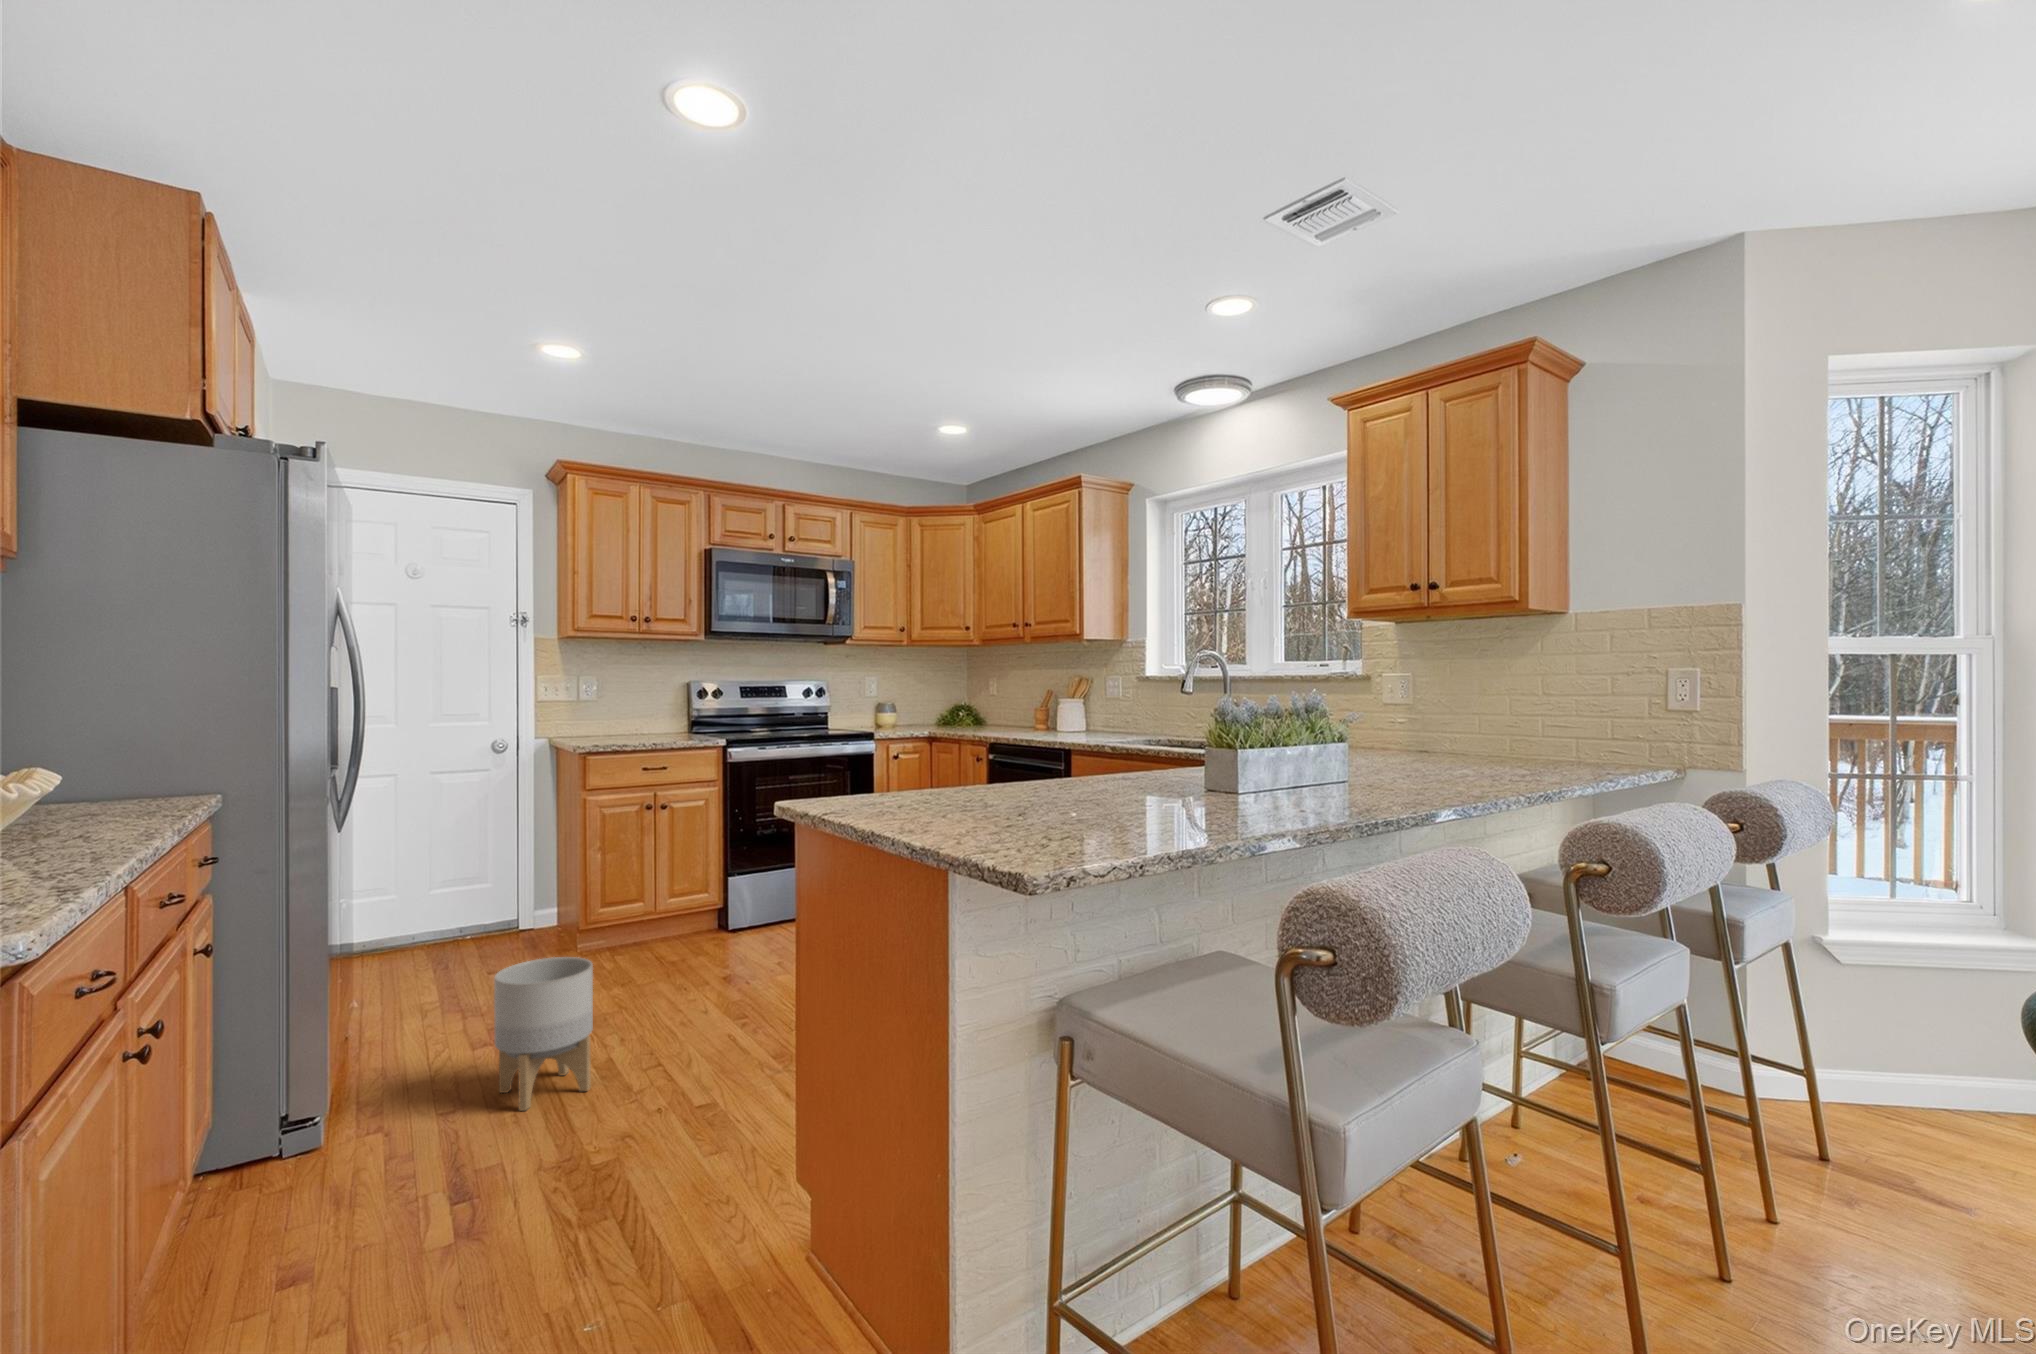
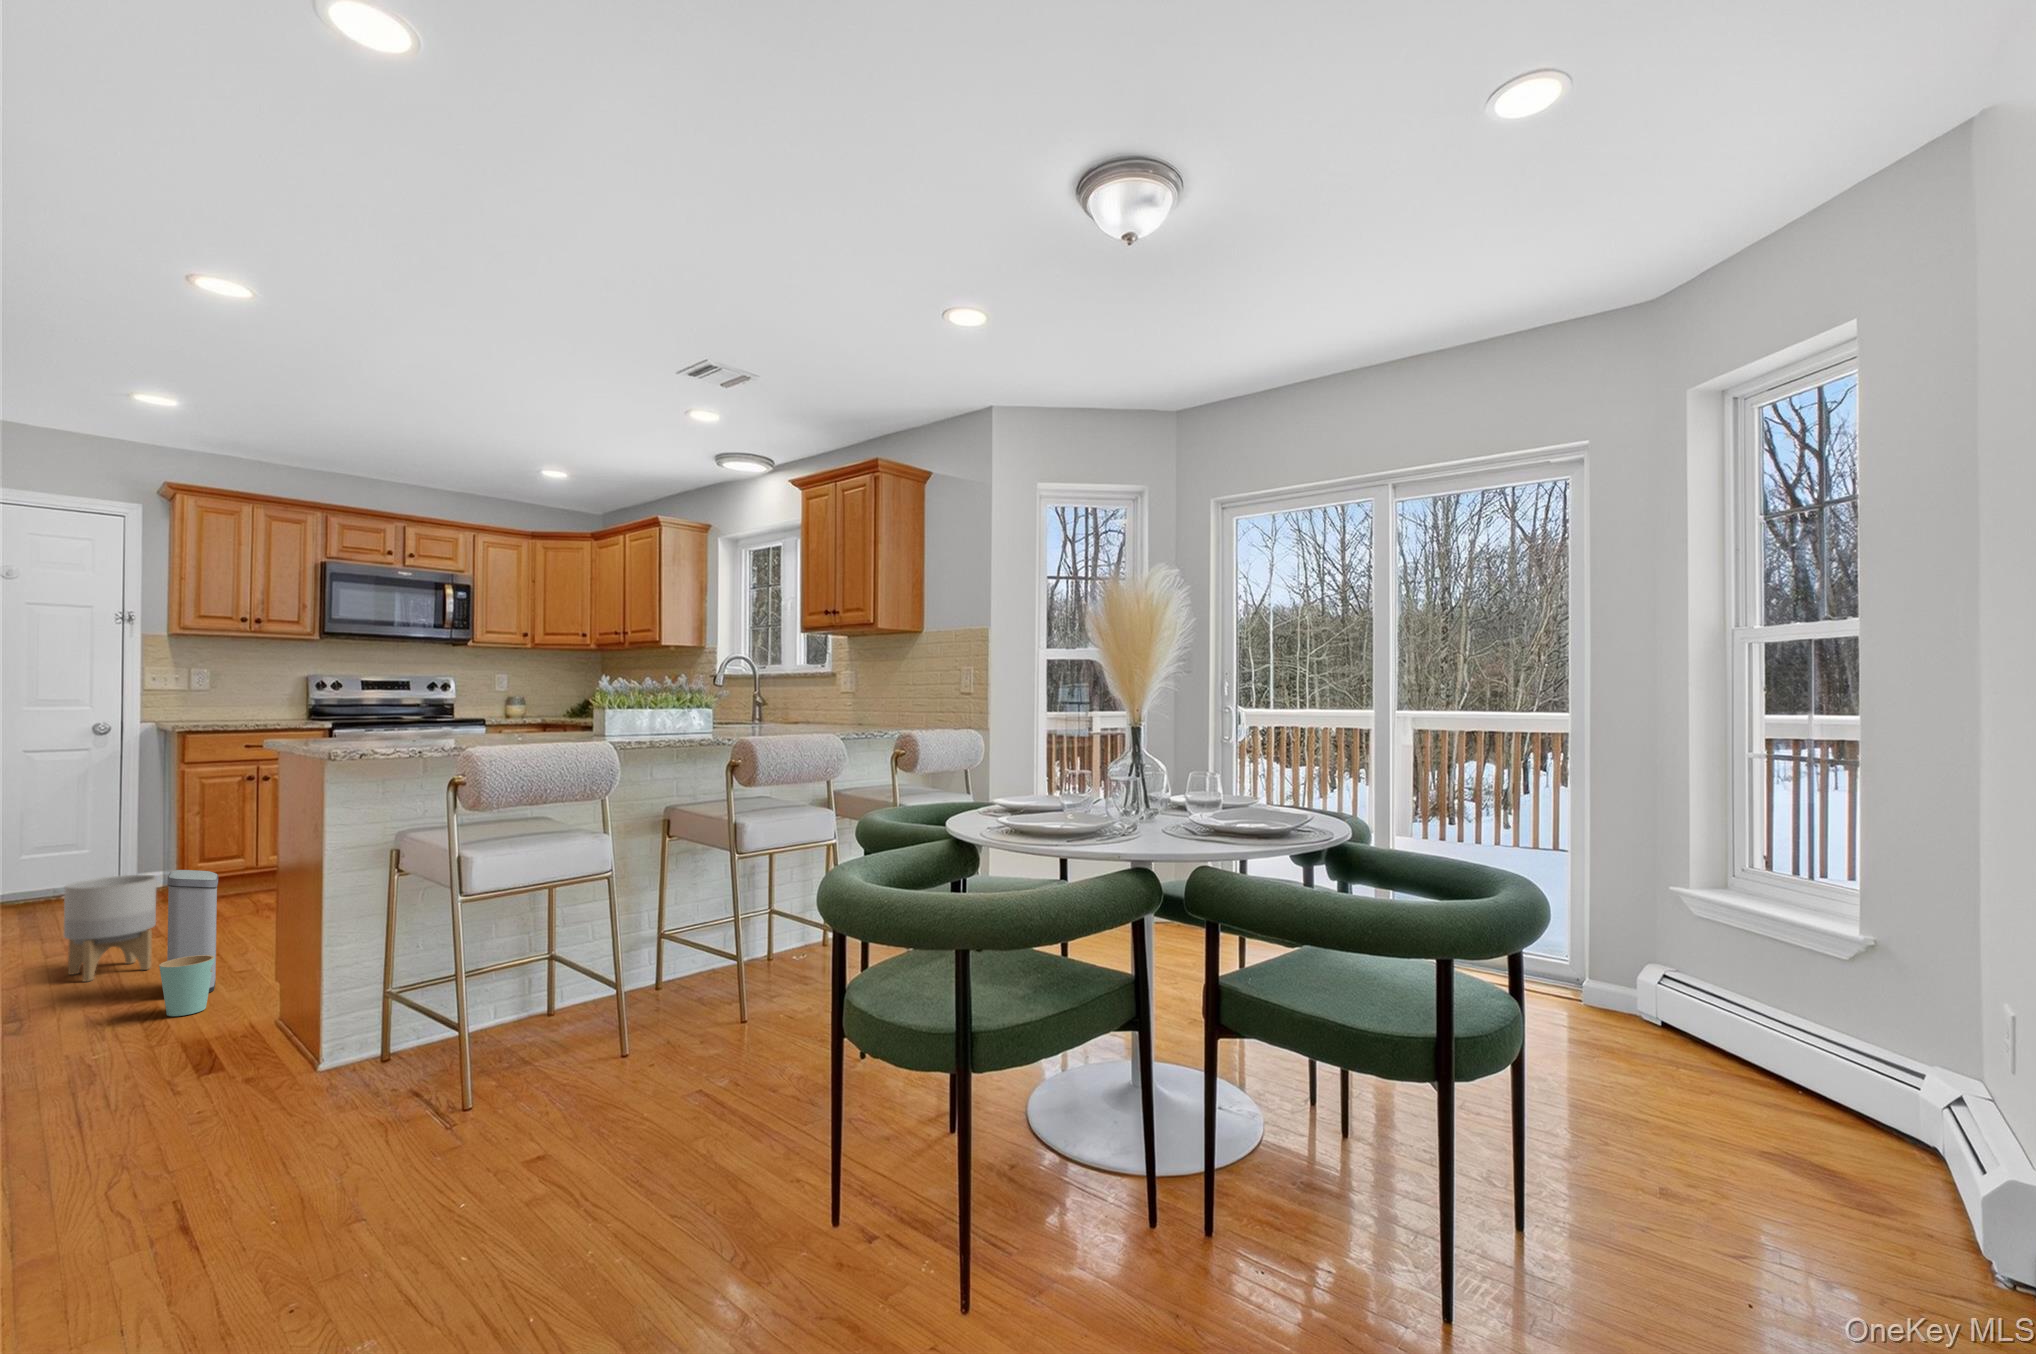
trash can: none [624,970,698,1213] -> present [159,870,218,1016]

